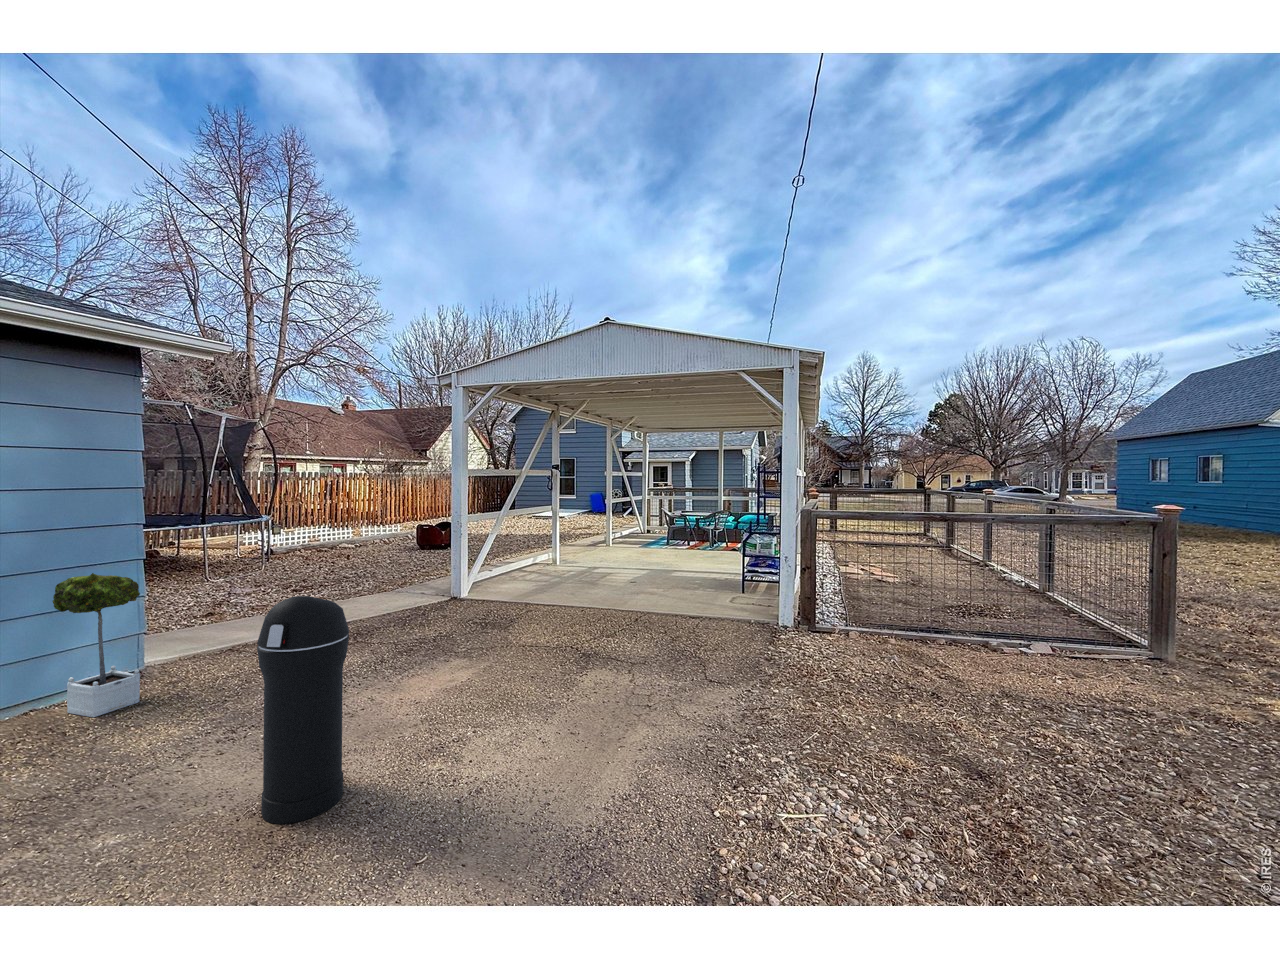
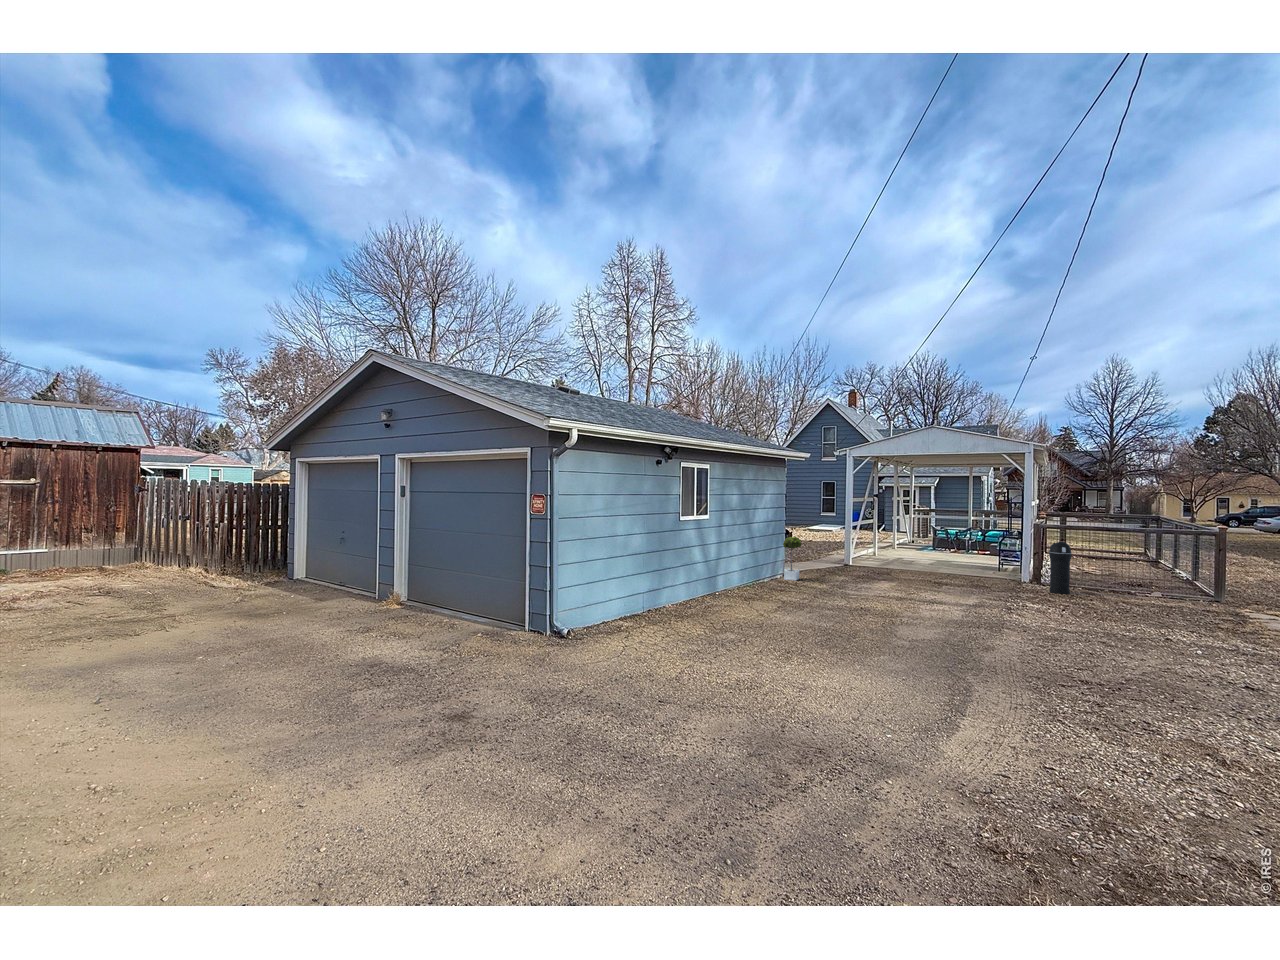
trash can: present [257,596,349,824] -> present [1049,542,1072,594]

